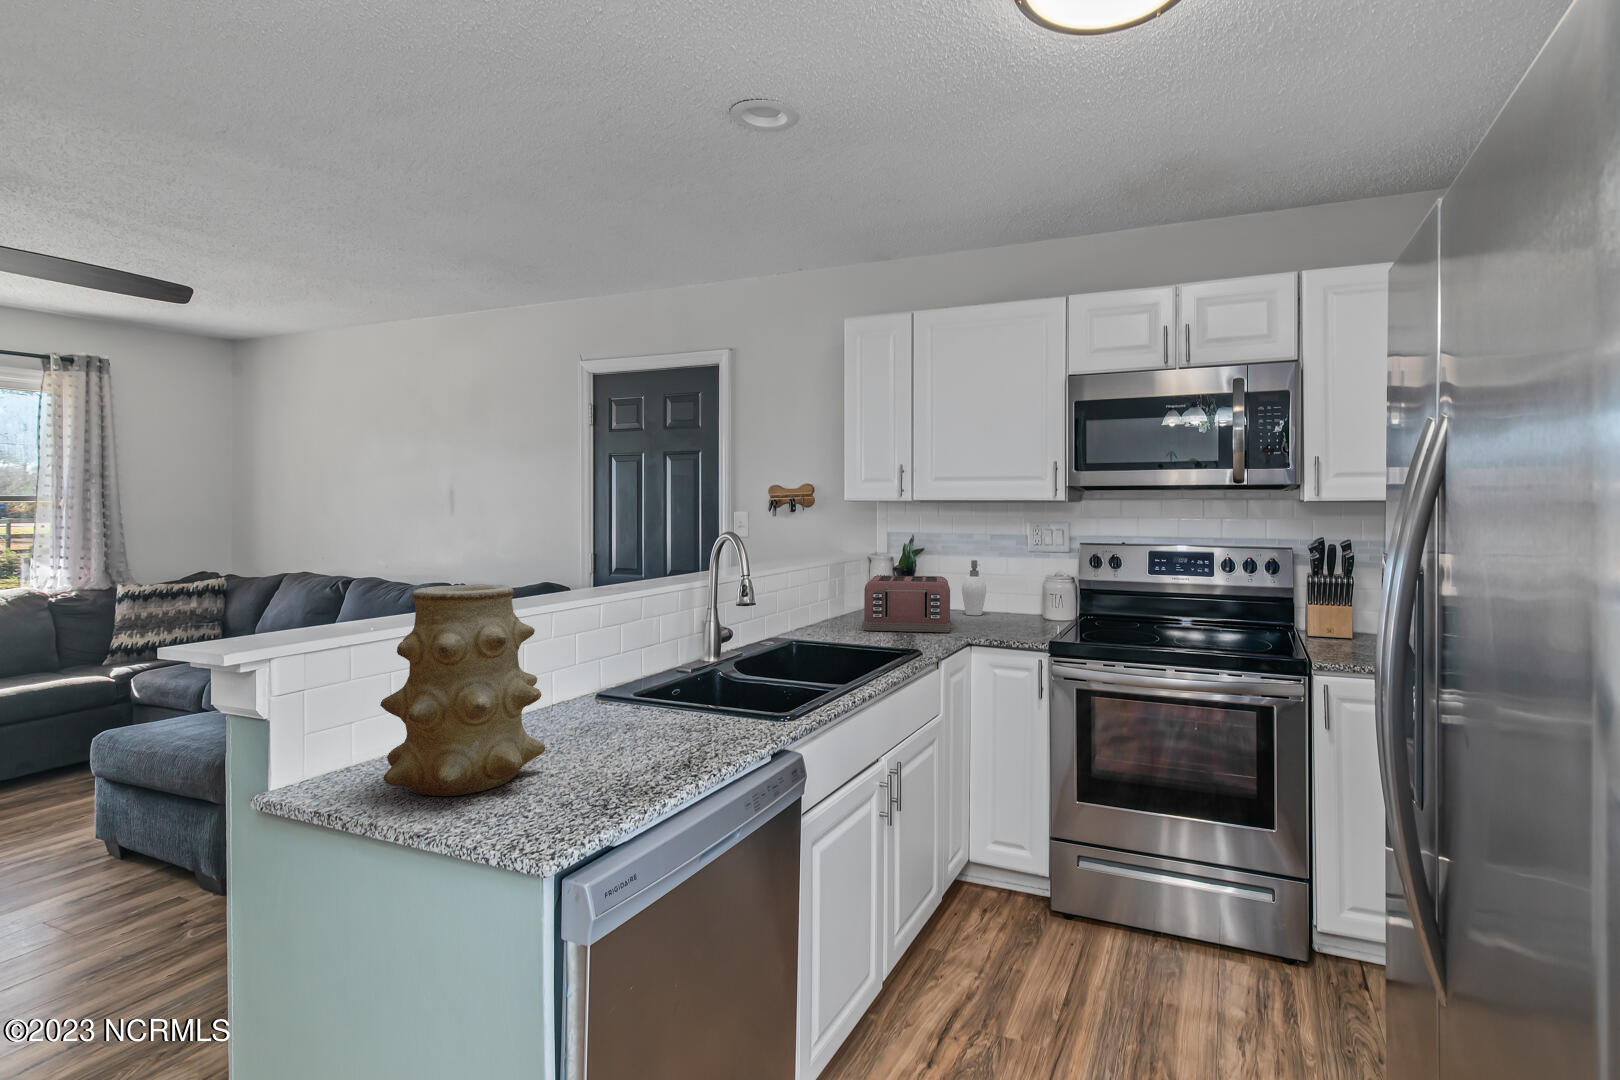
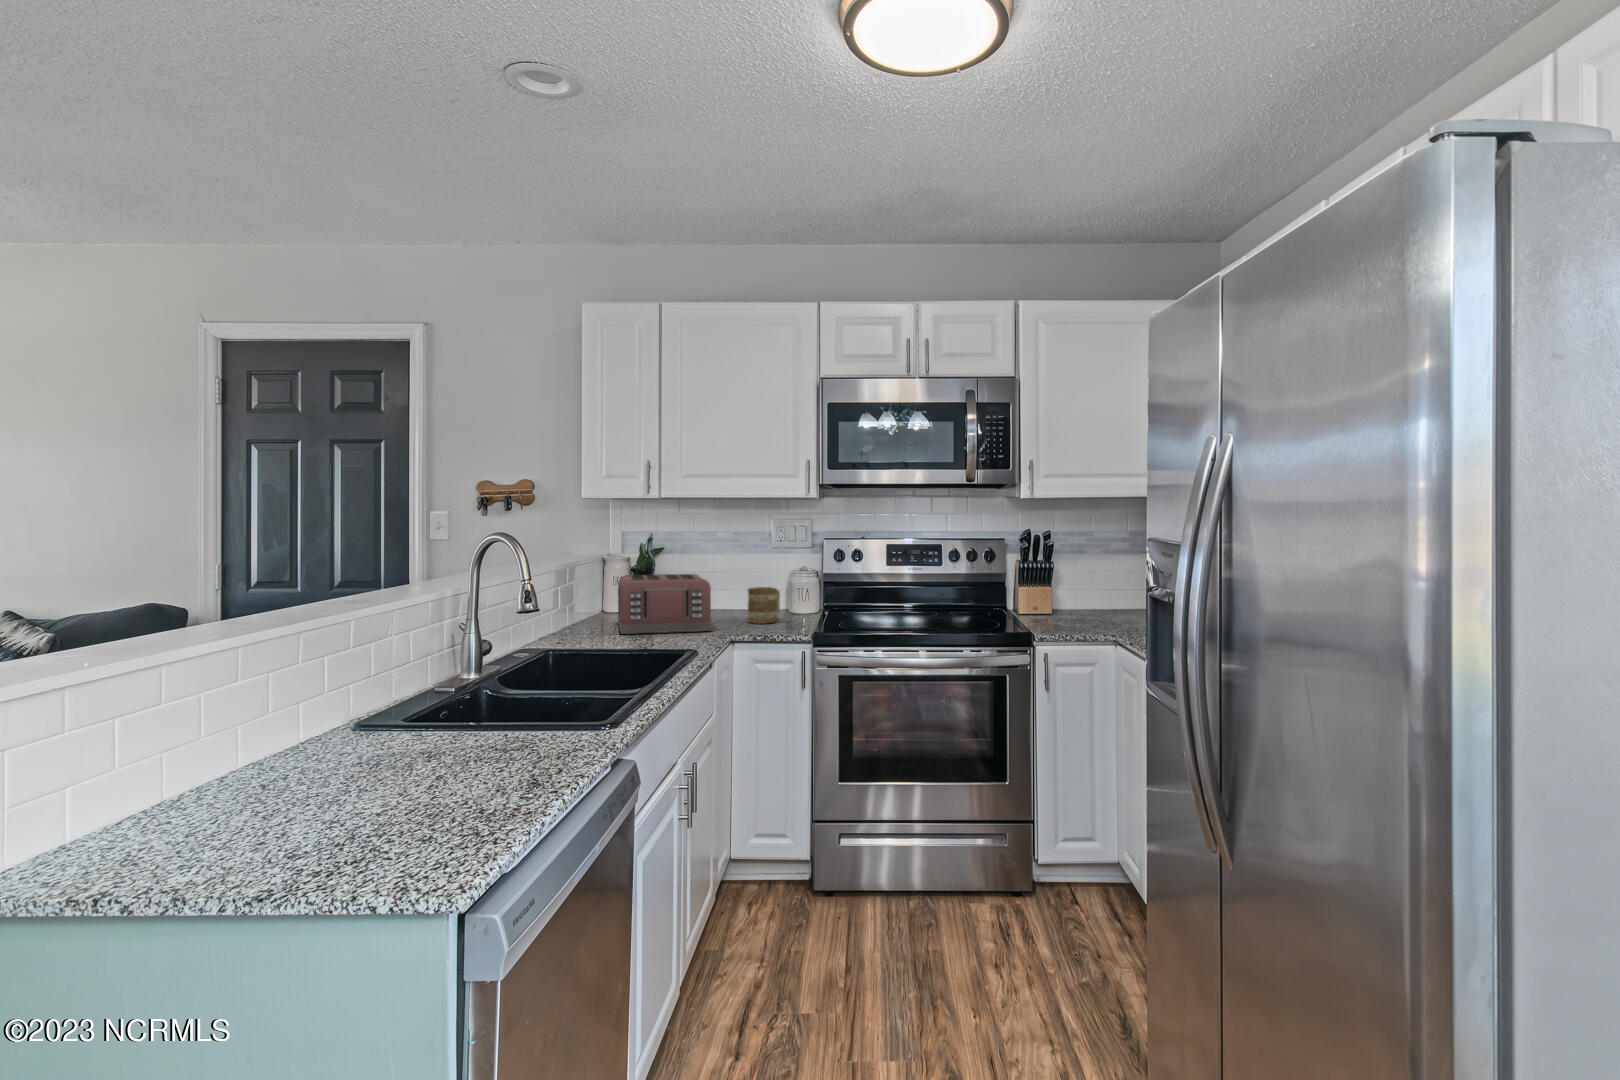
soap dispenser: present [962,560,986,615] -> none [711,556,736,613]
vase: present [380,584,545,796] -> none [147,589,366,845]
mug: none [991,592,1026,628] -> present [748,587,780,624]

